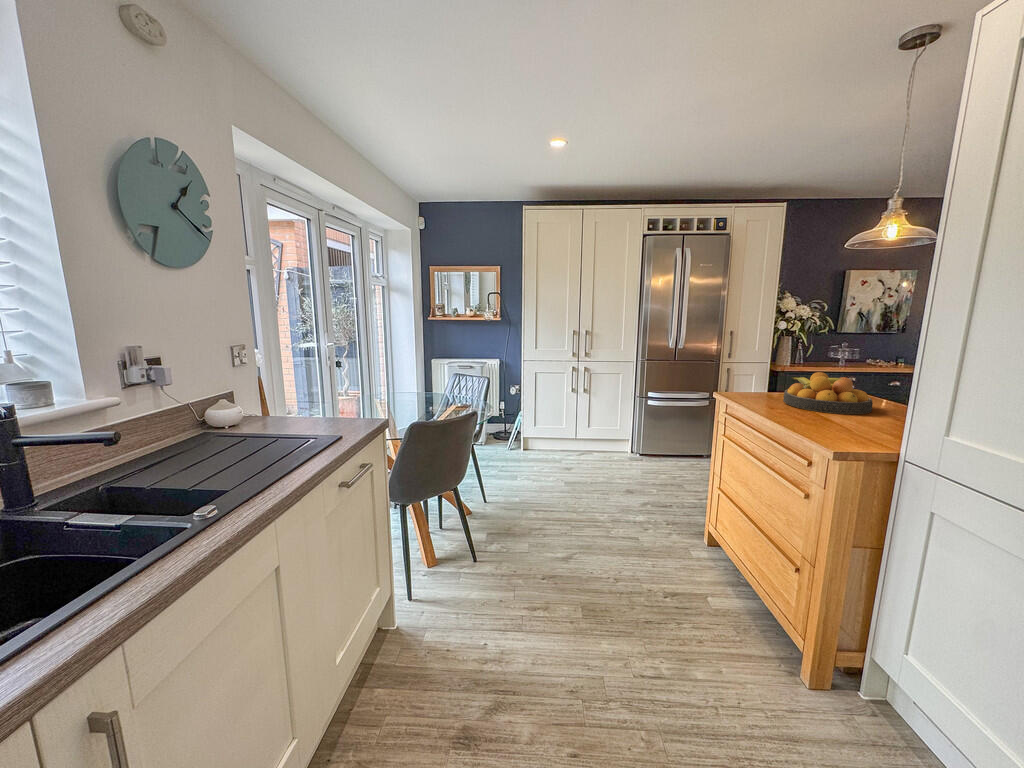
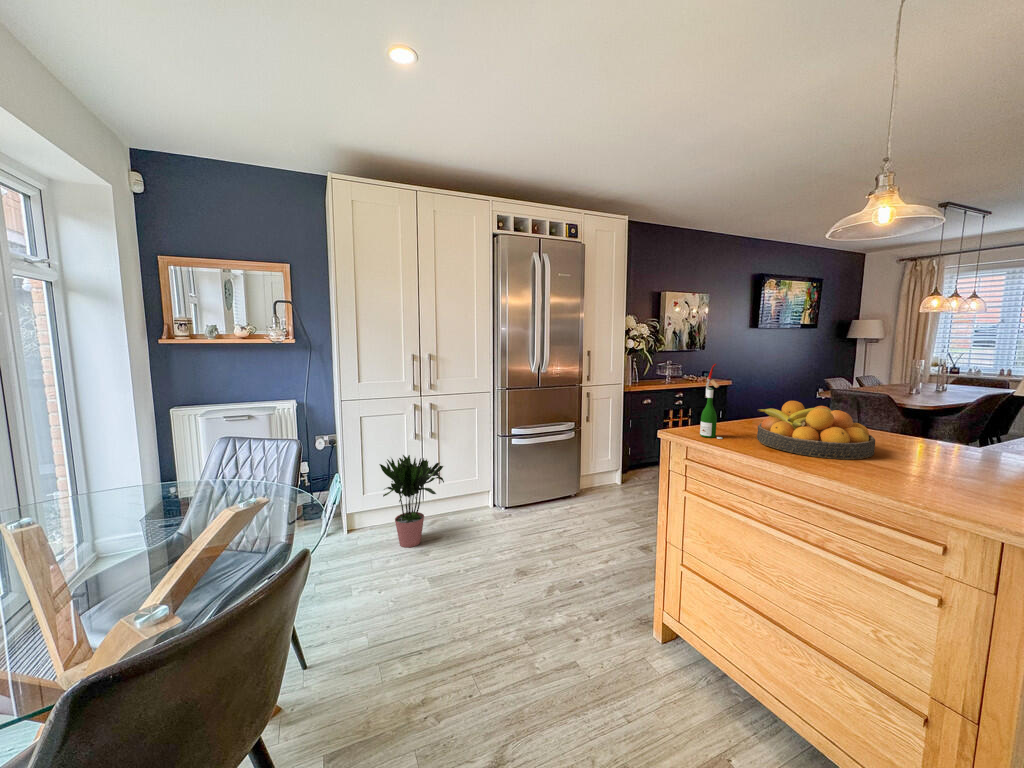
wine bottle: none [747,342,762,397] -> present [700,364,722,439]
potted plant: none [542,397,589,464] -> present [379,455,444,547]

